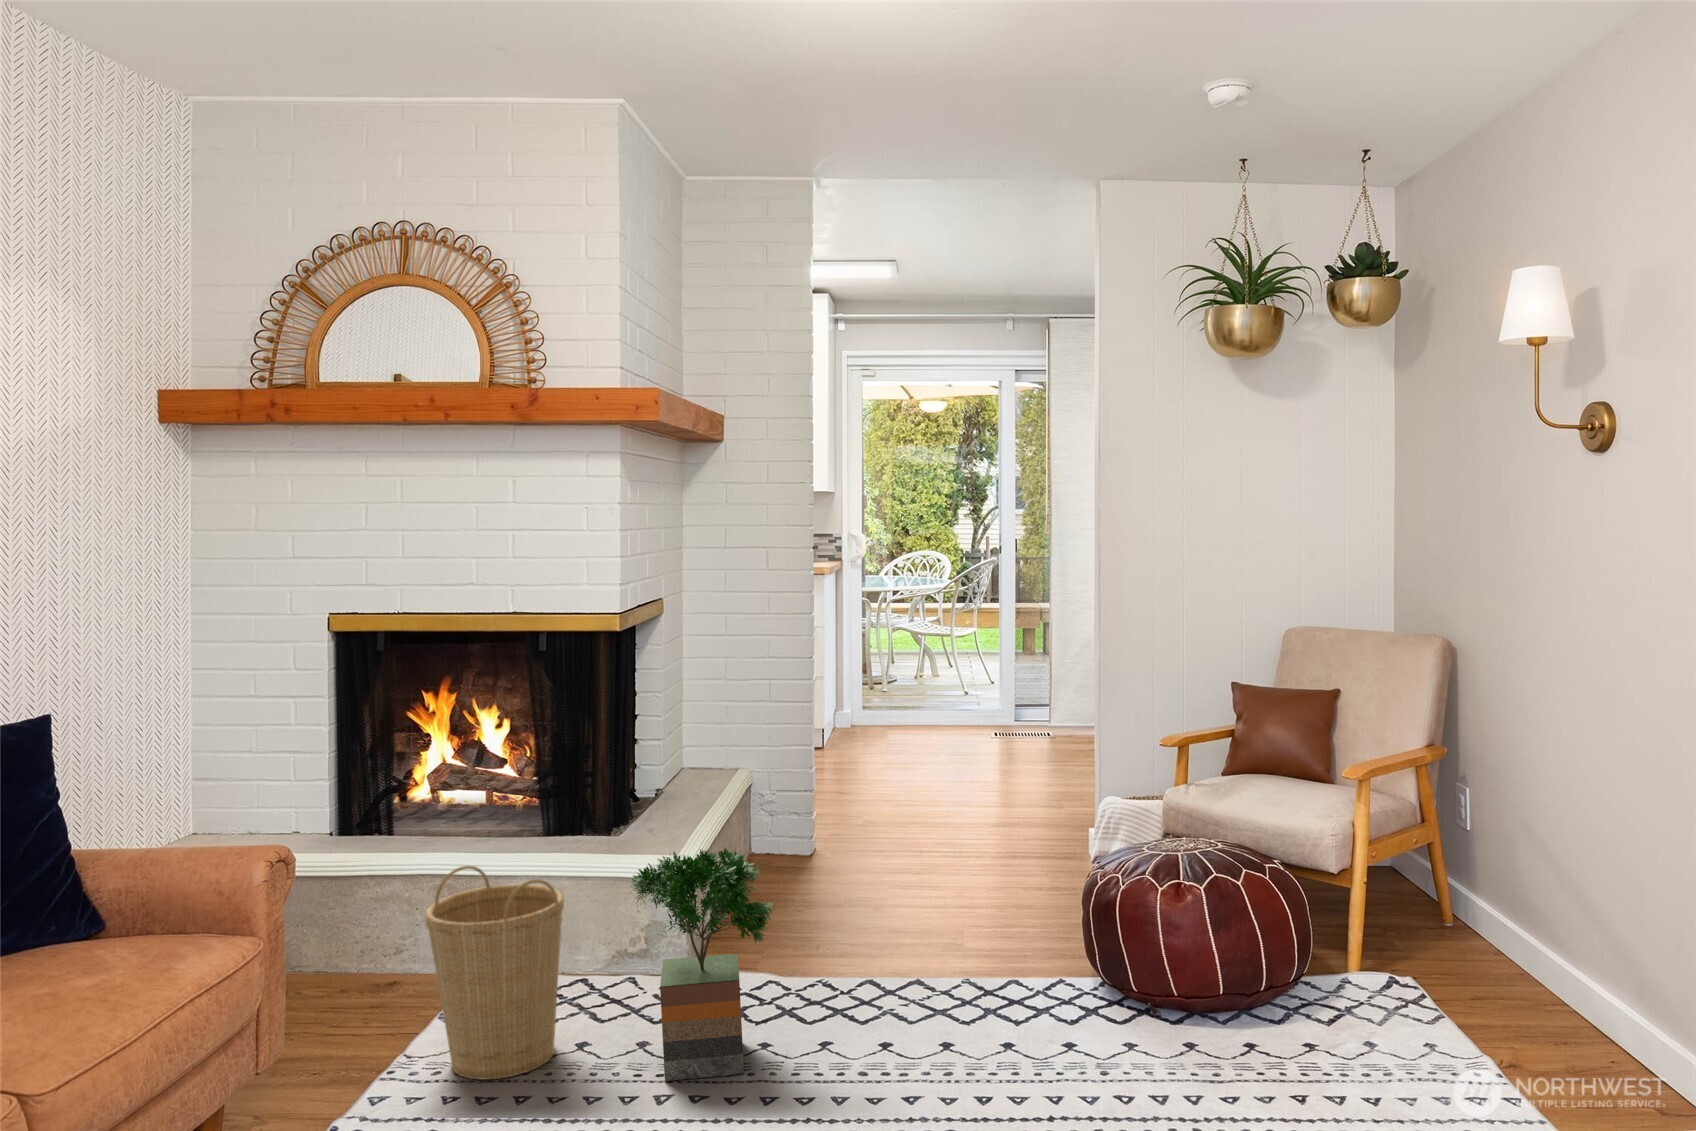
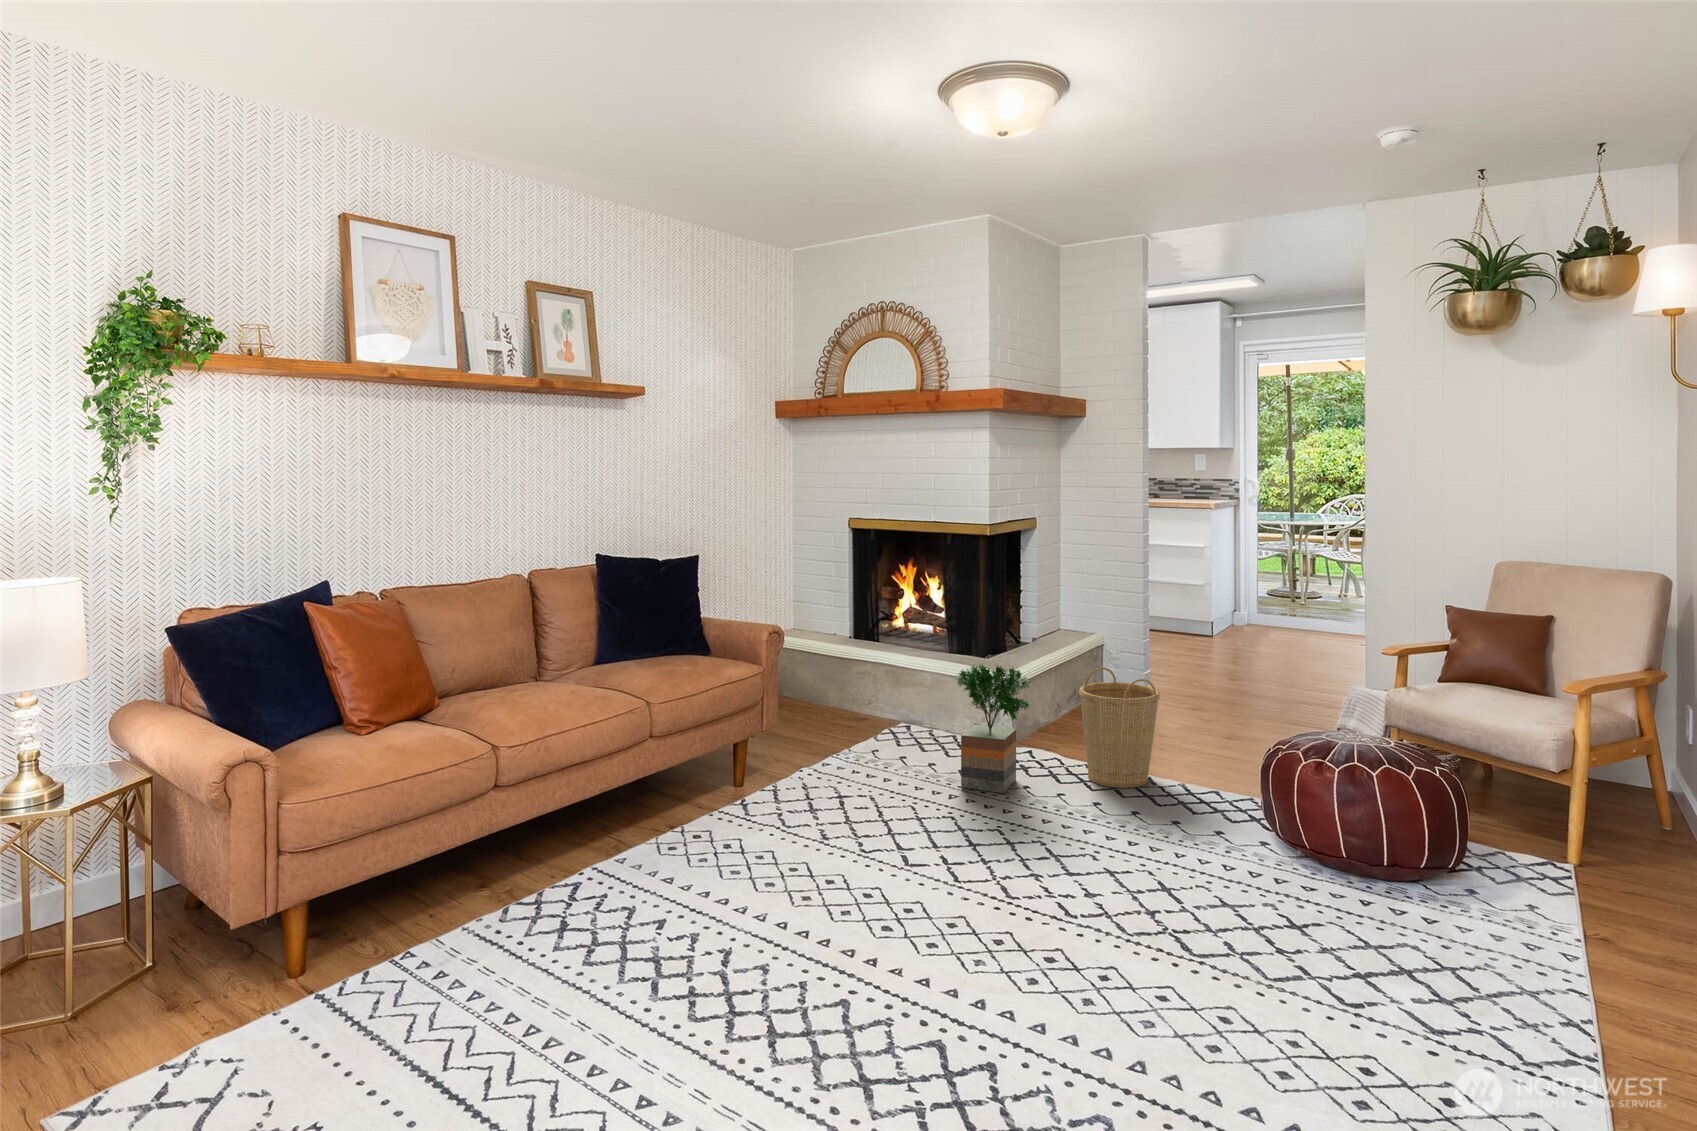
basket: present [425,866,564,1080] -> present [1079,667,1160,788]

